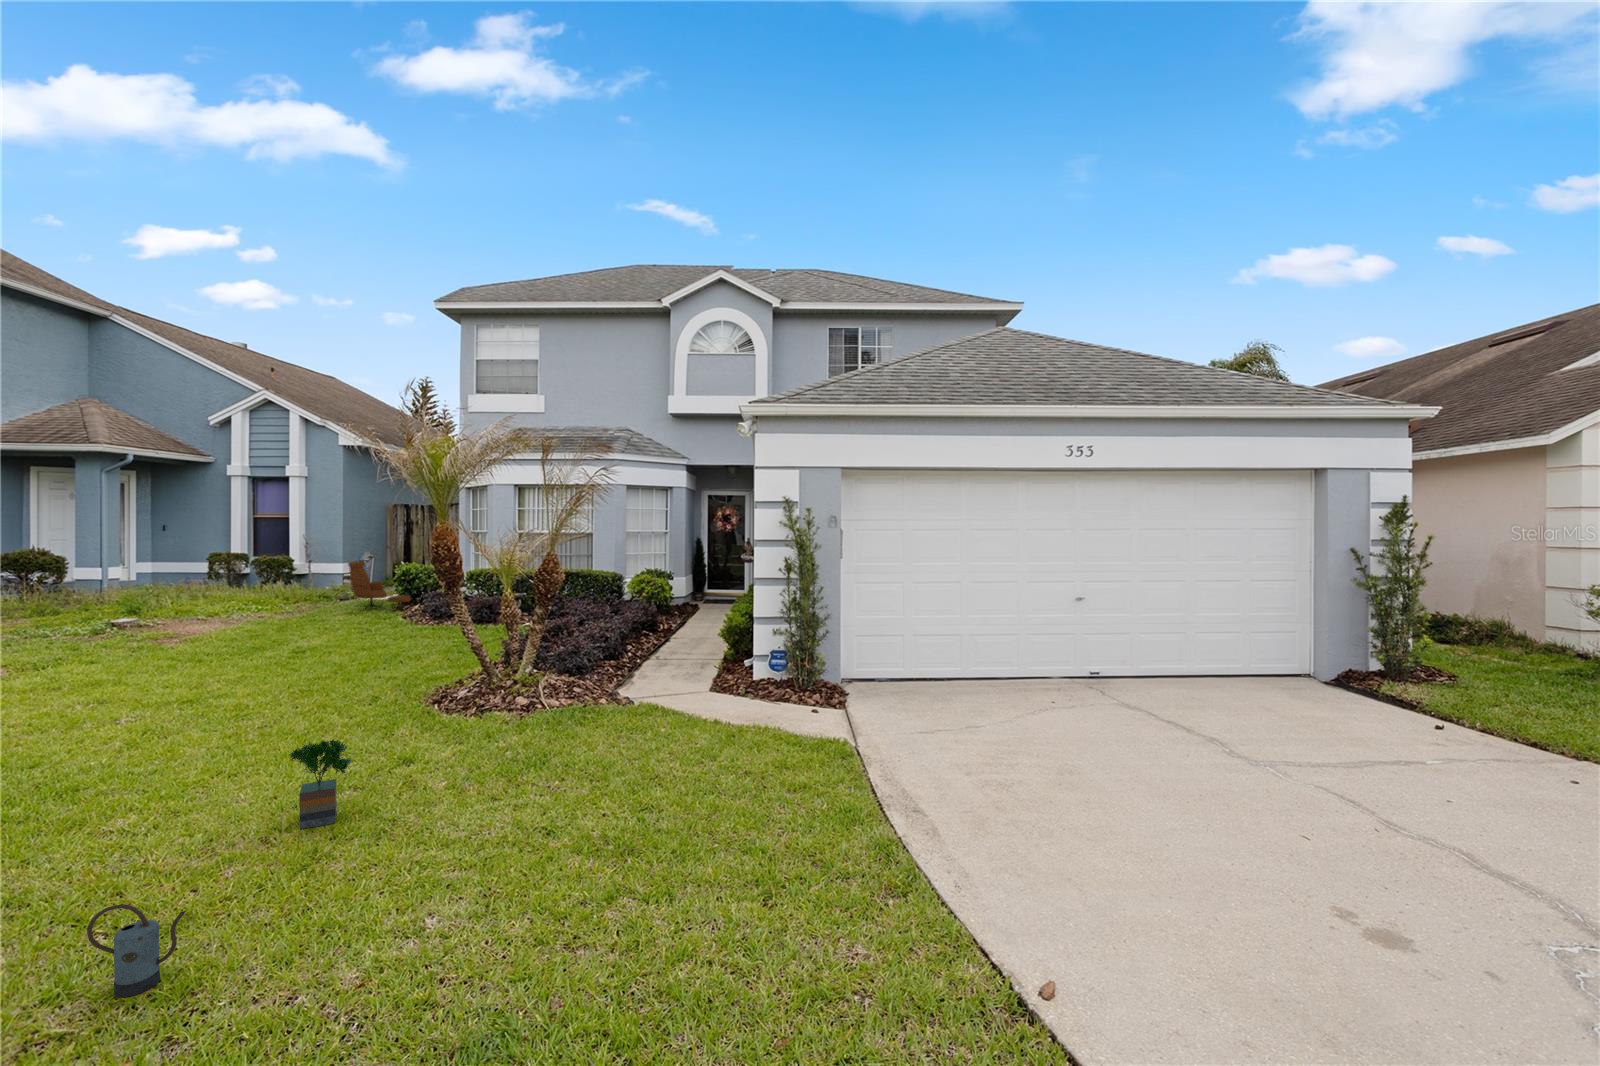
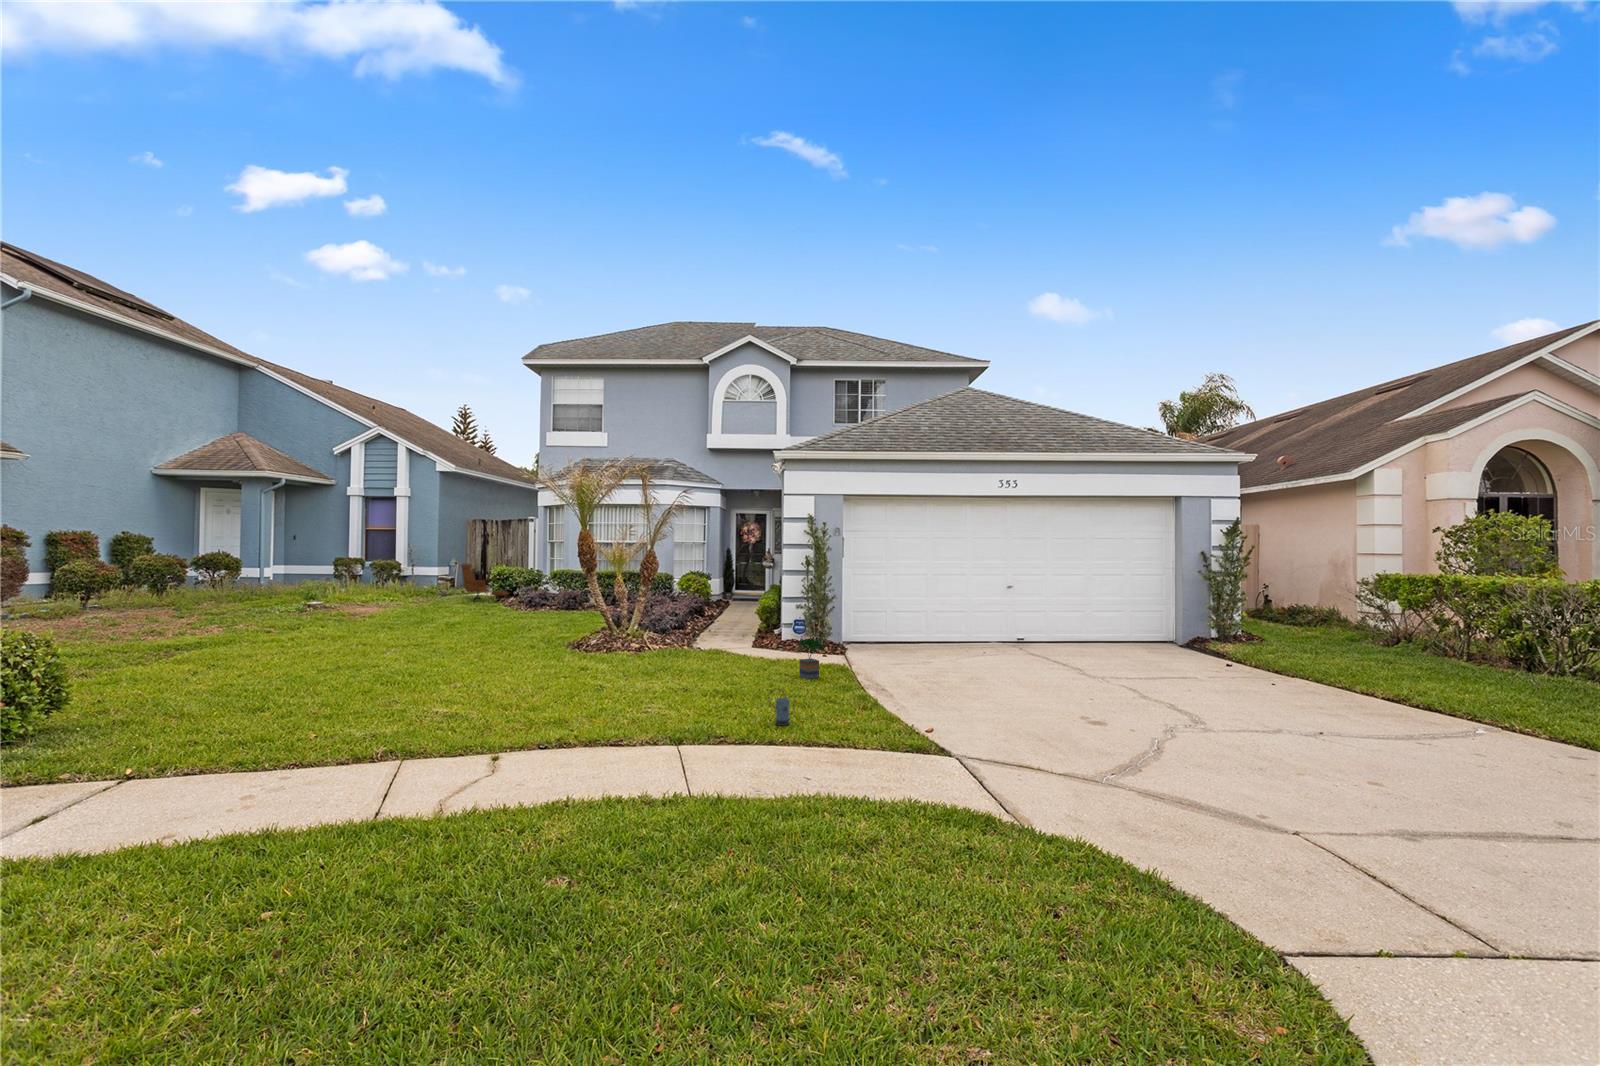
potted tree: present [289,740,351,829] -> present [798,639,825,679]
watering can: present [87,904,186,997] -> present [768,688,797,726]

